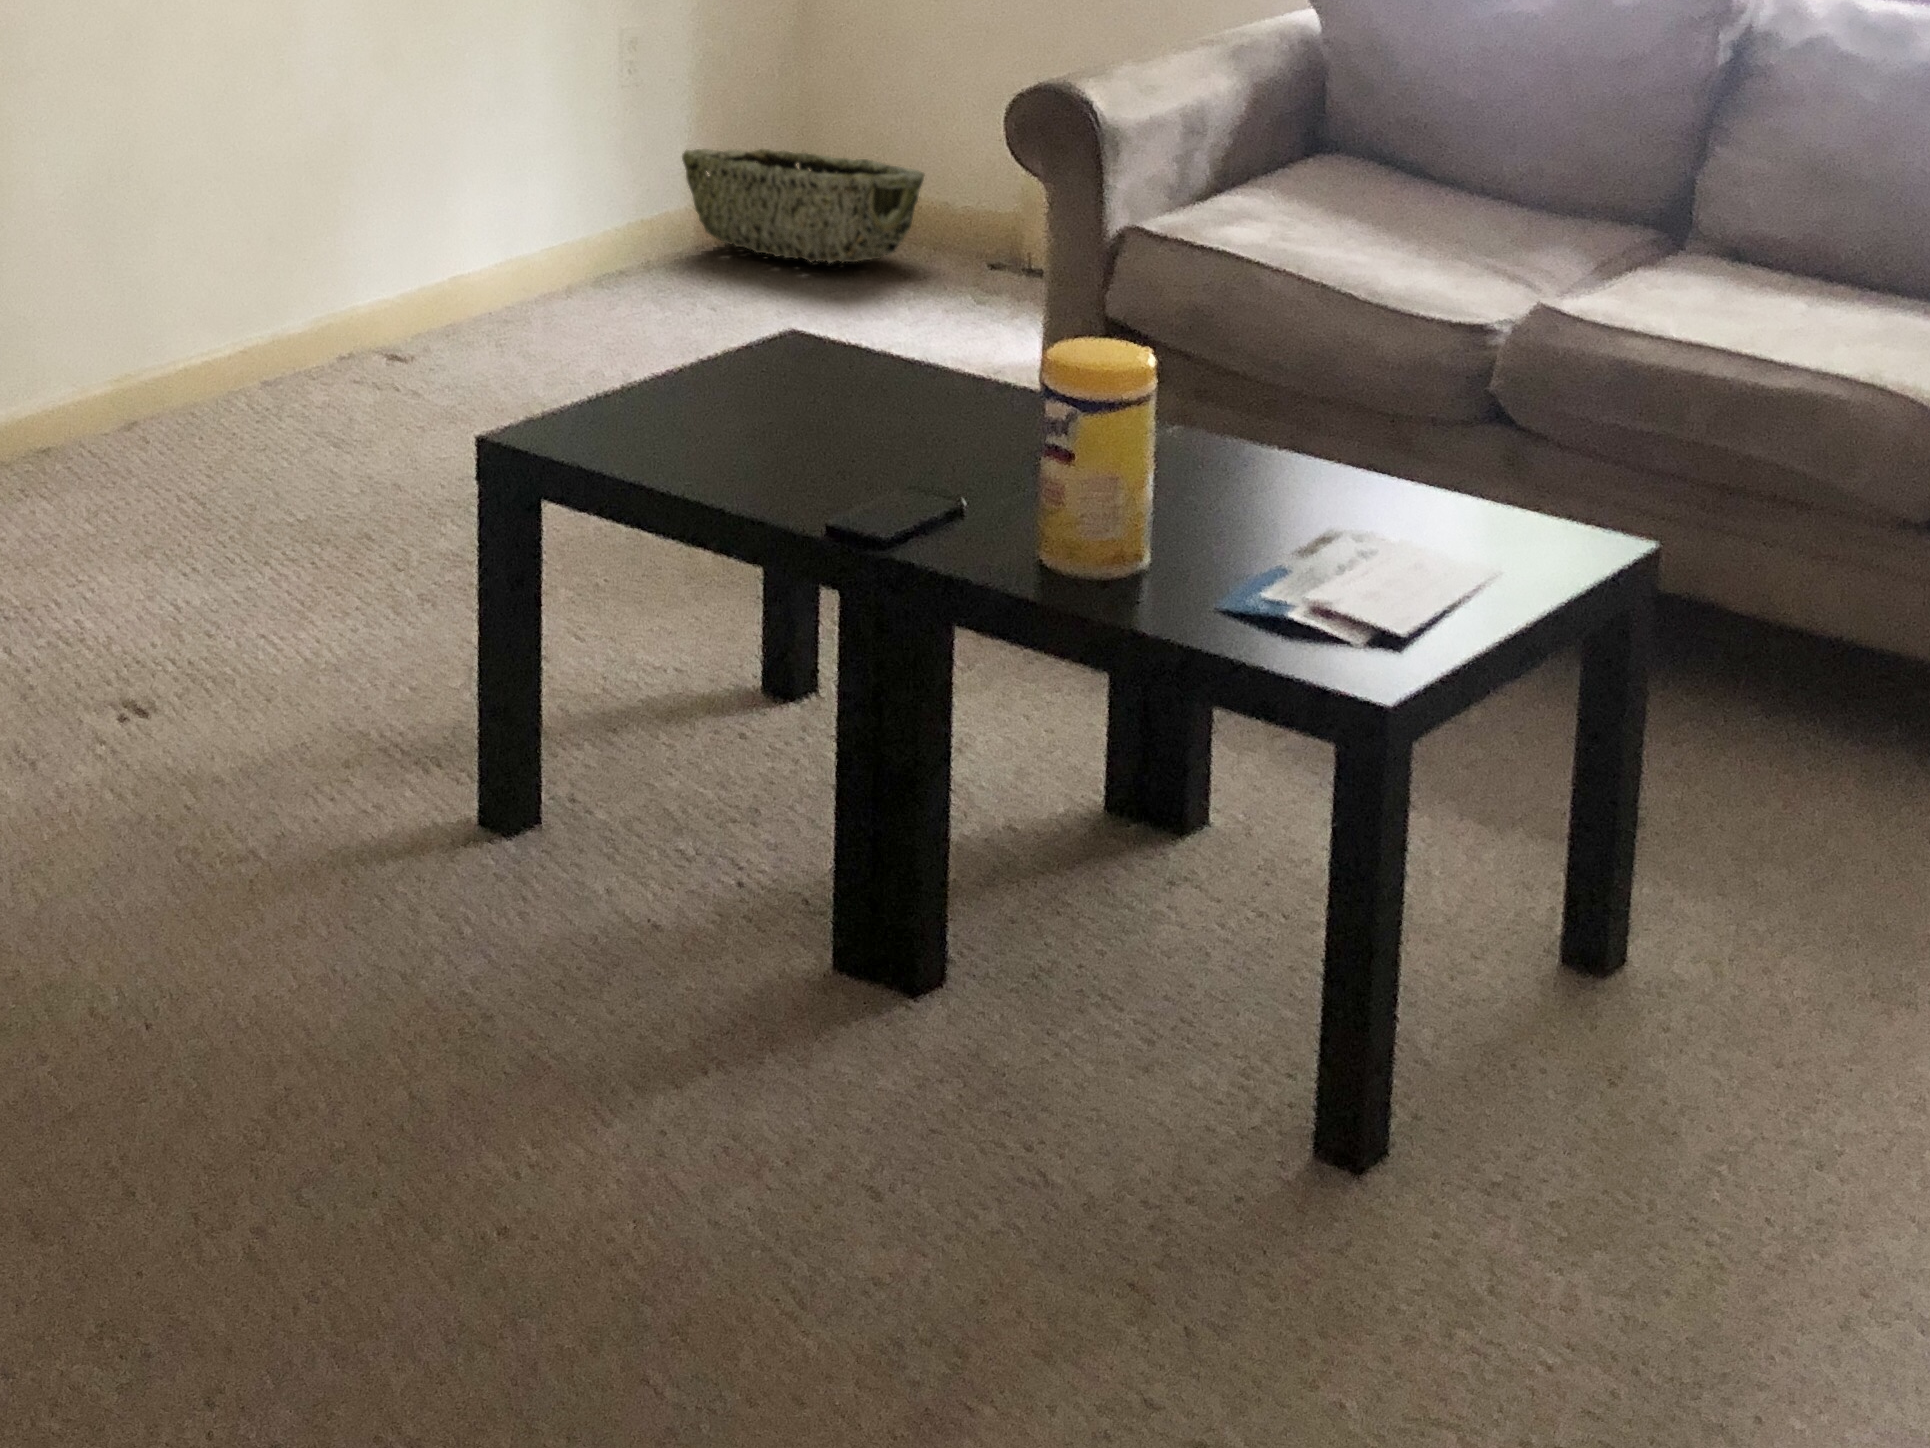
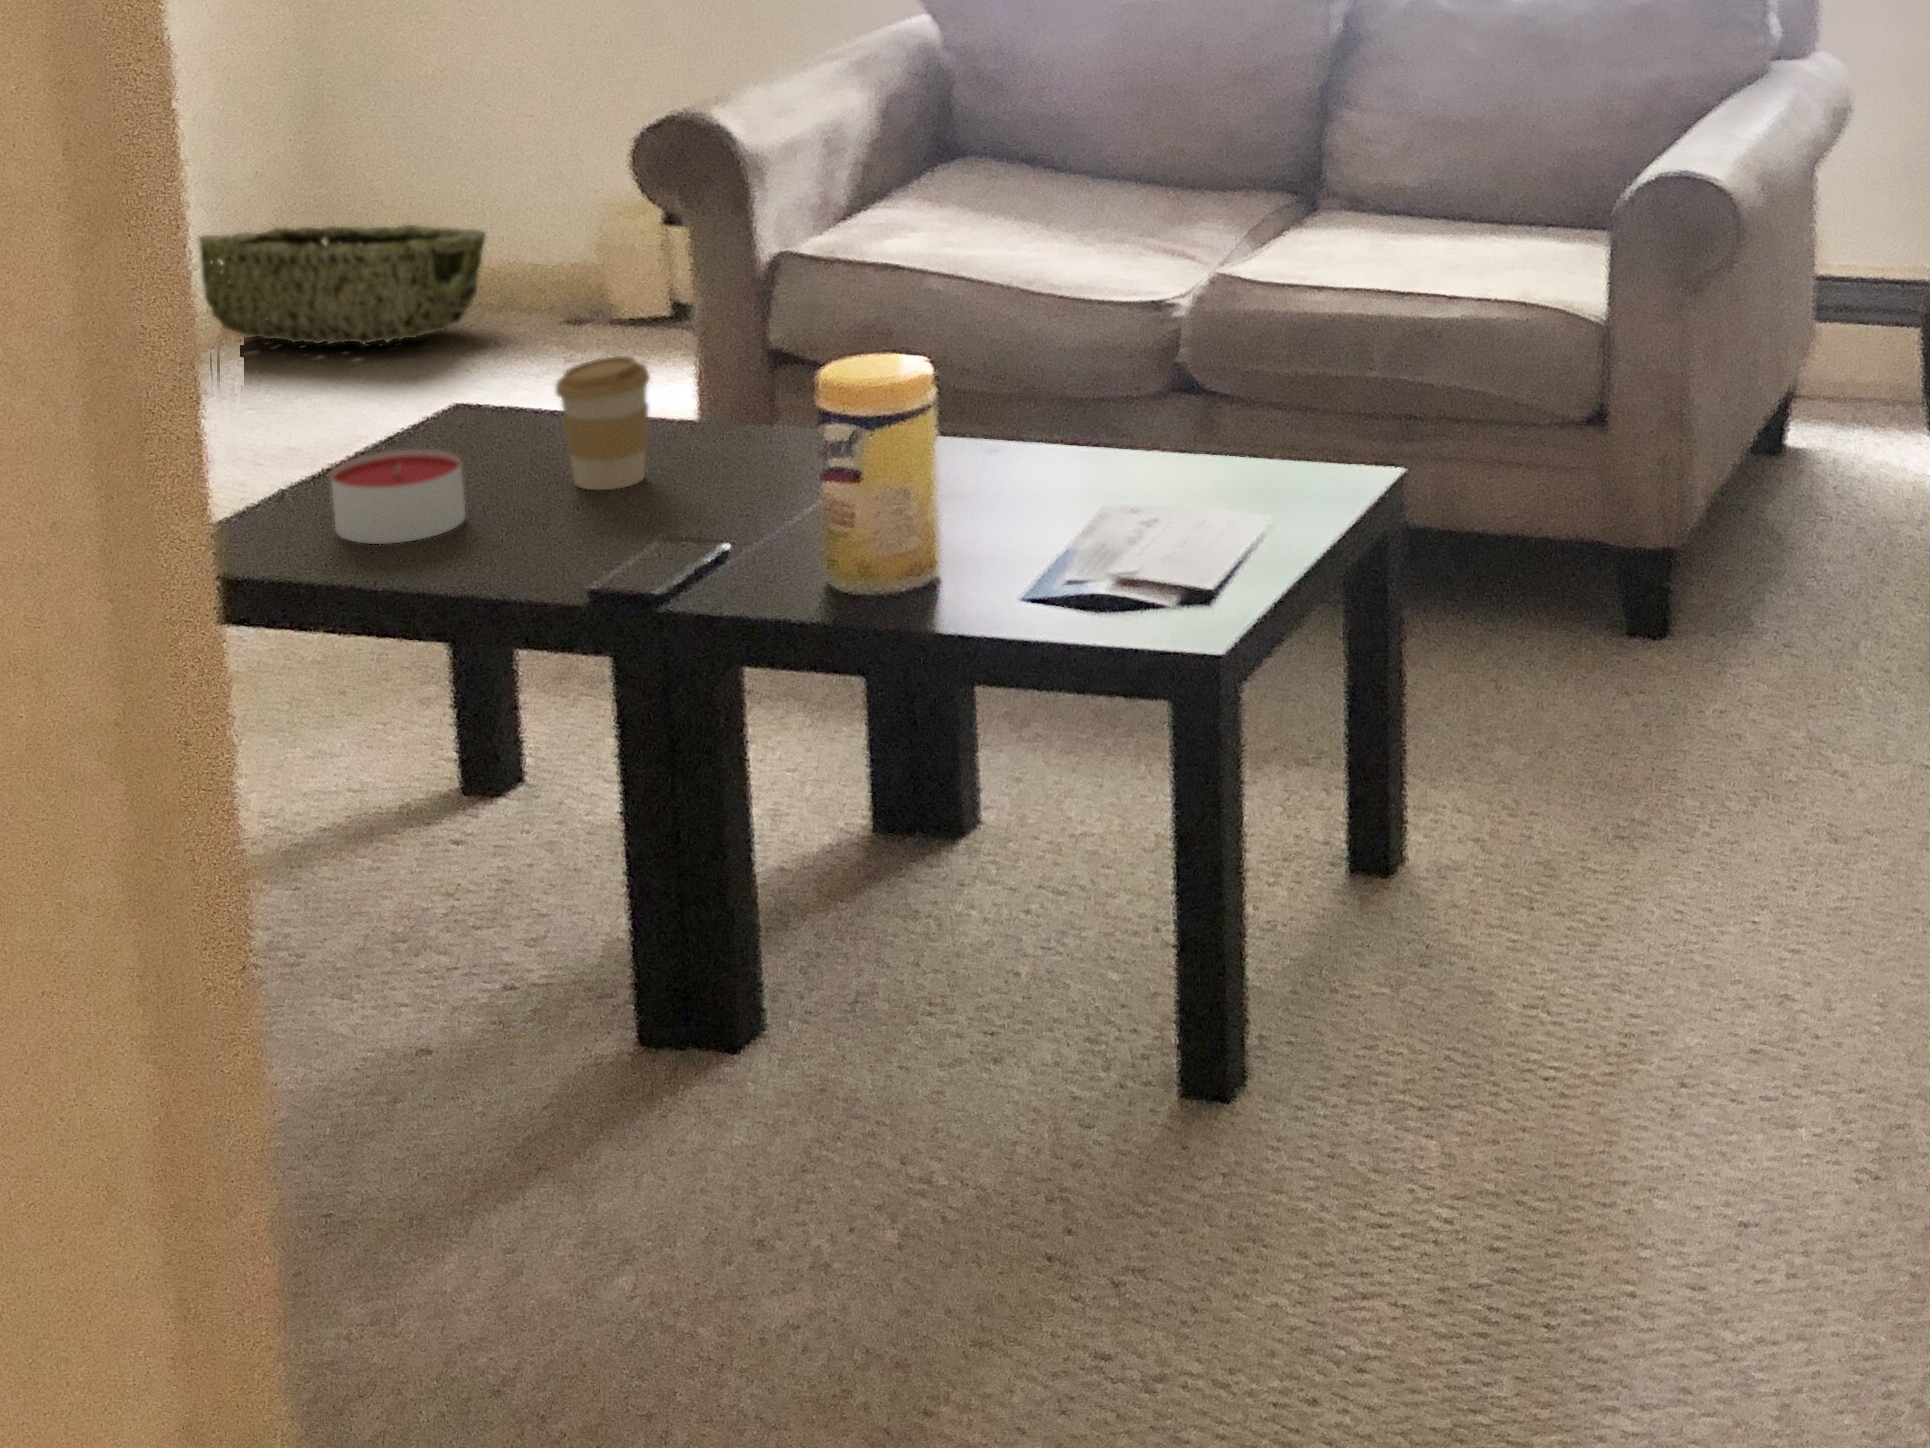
coffee cup: none [856,309,940,434] -> present [556,356,650,490]
candle: none [657,368,765,454] -> present [330,449,466,544]

